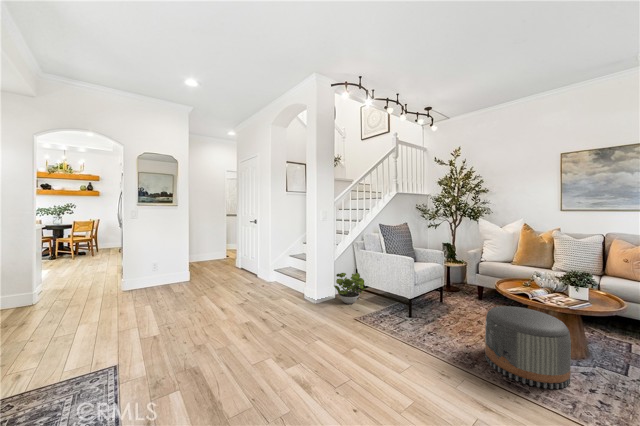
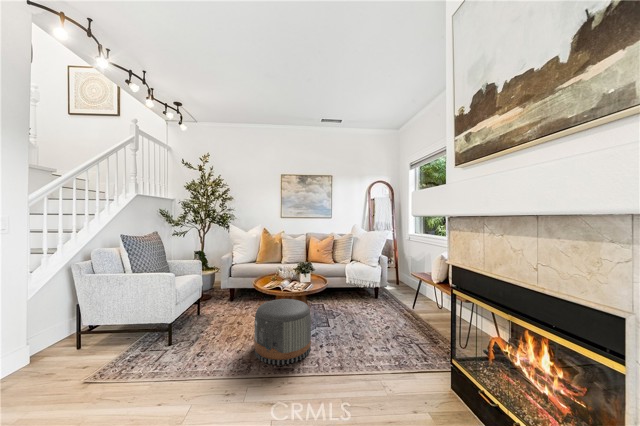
potted plant: present [334,273,366,304] -> none [27,311,98,365]

